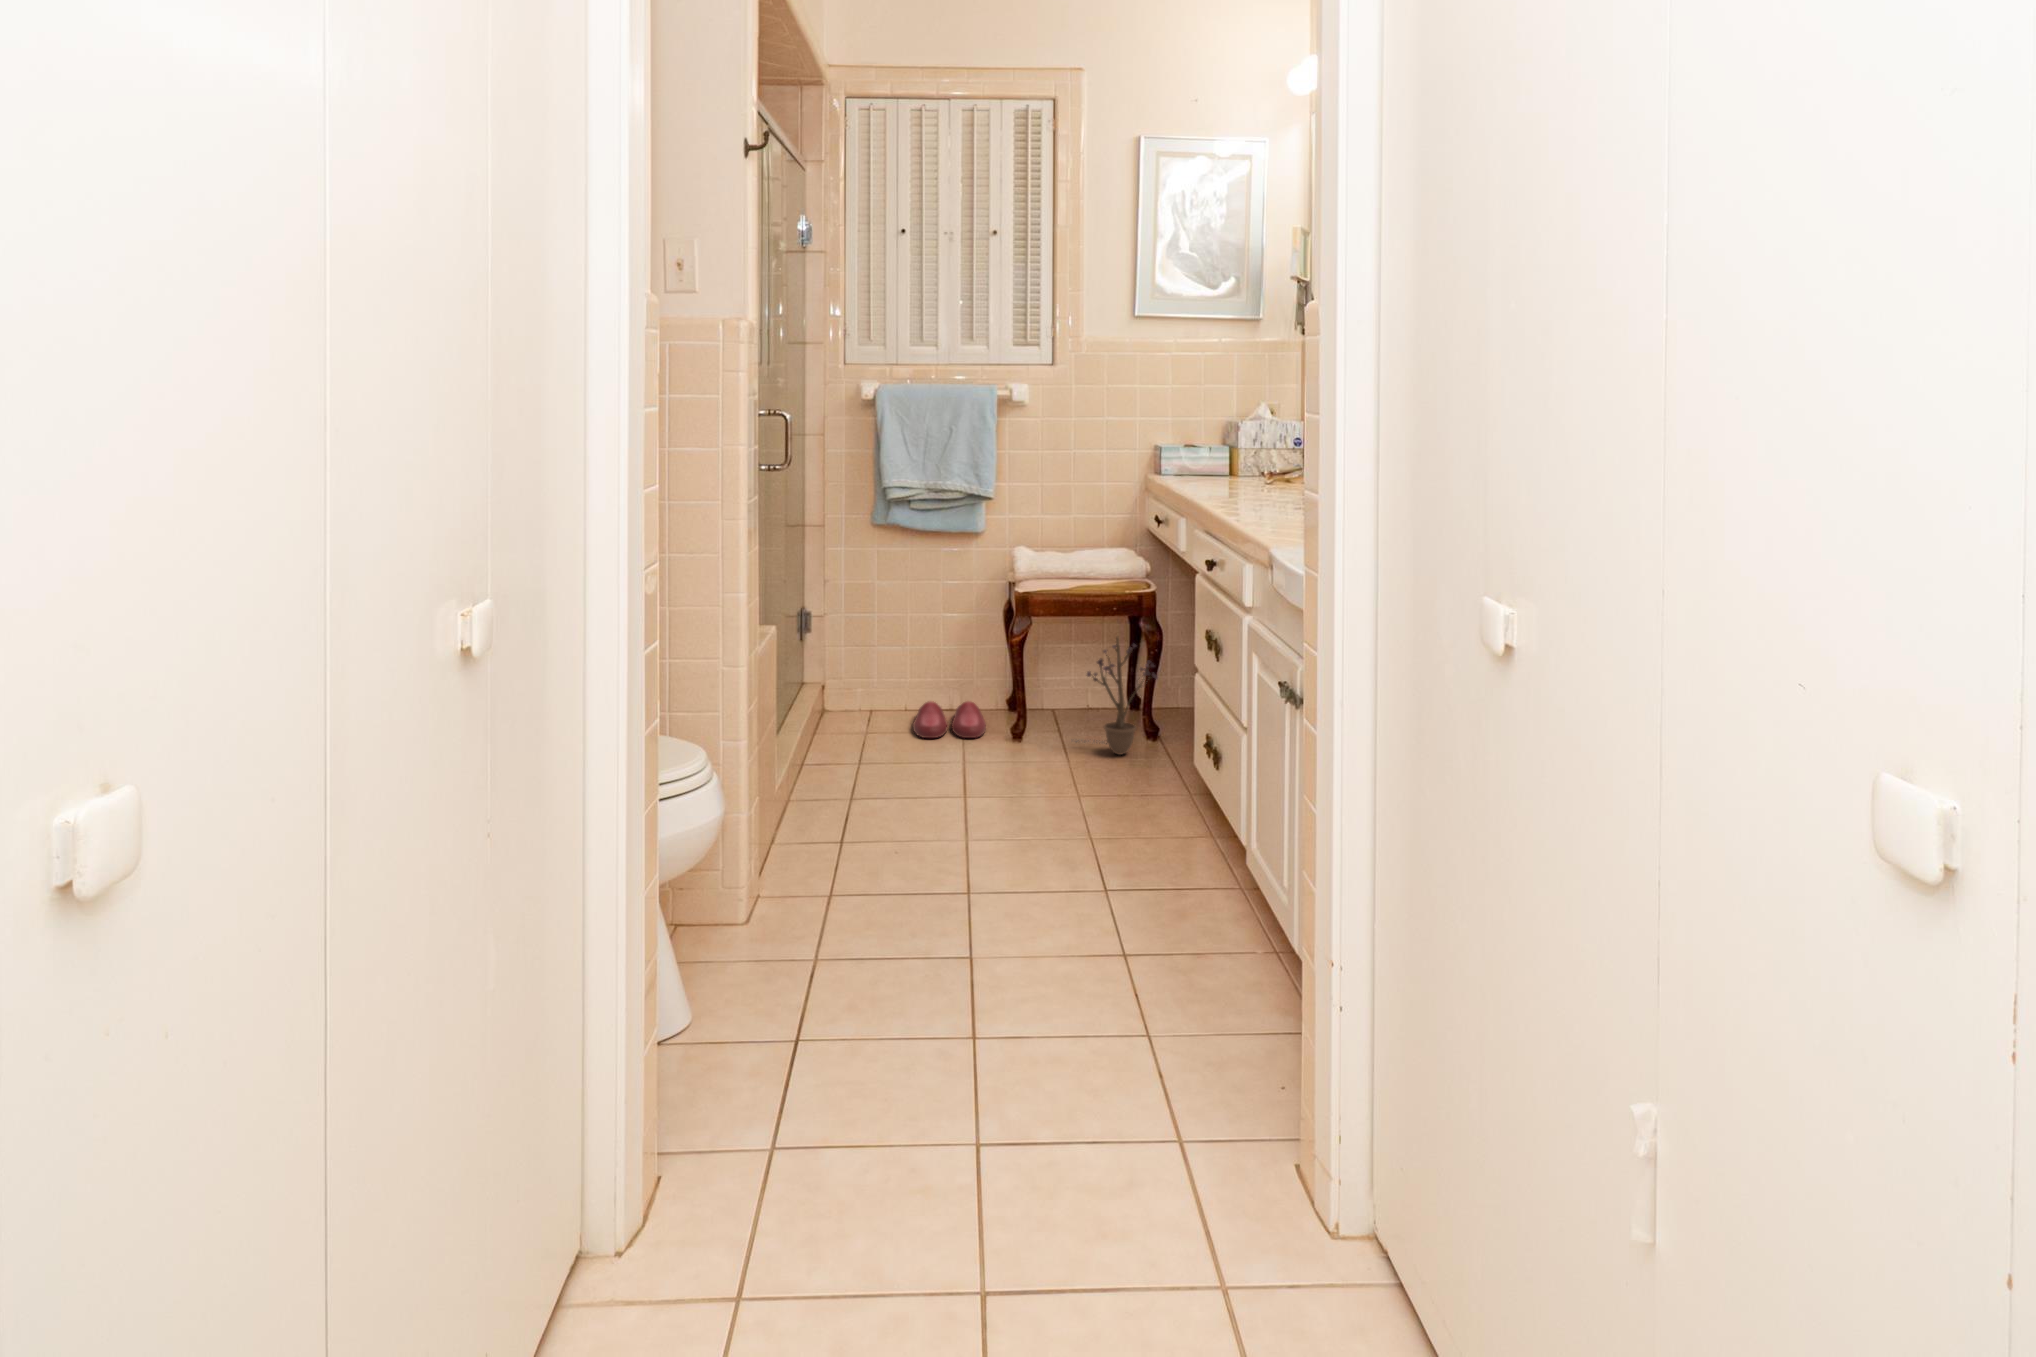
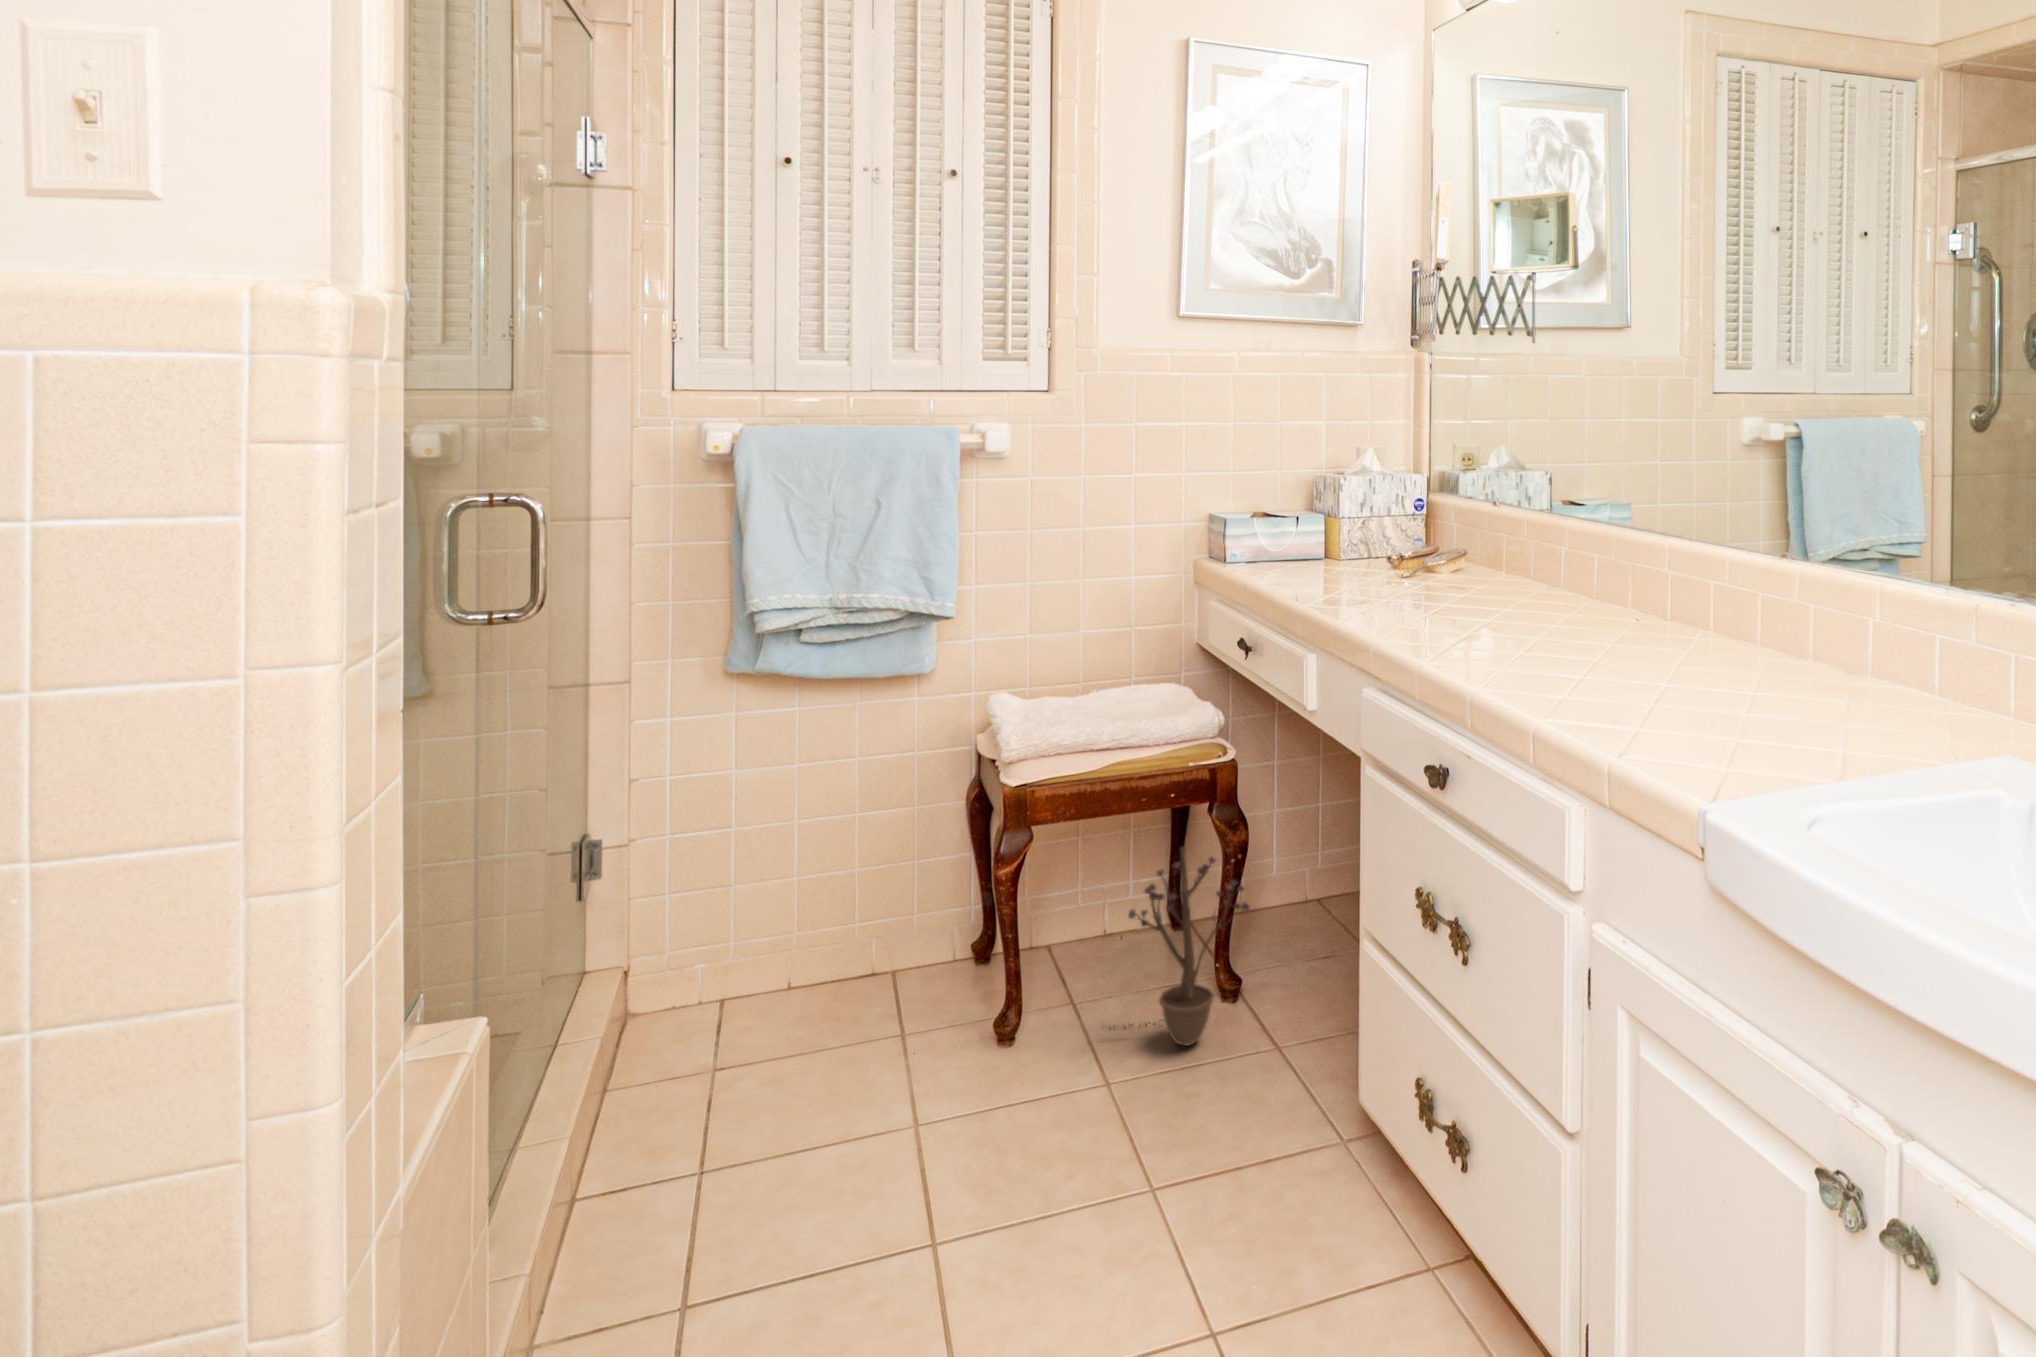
slippers: present [913,701,986,738] -> none [807,965,944,1067]

